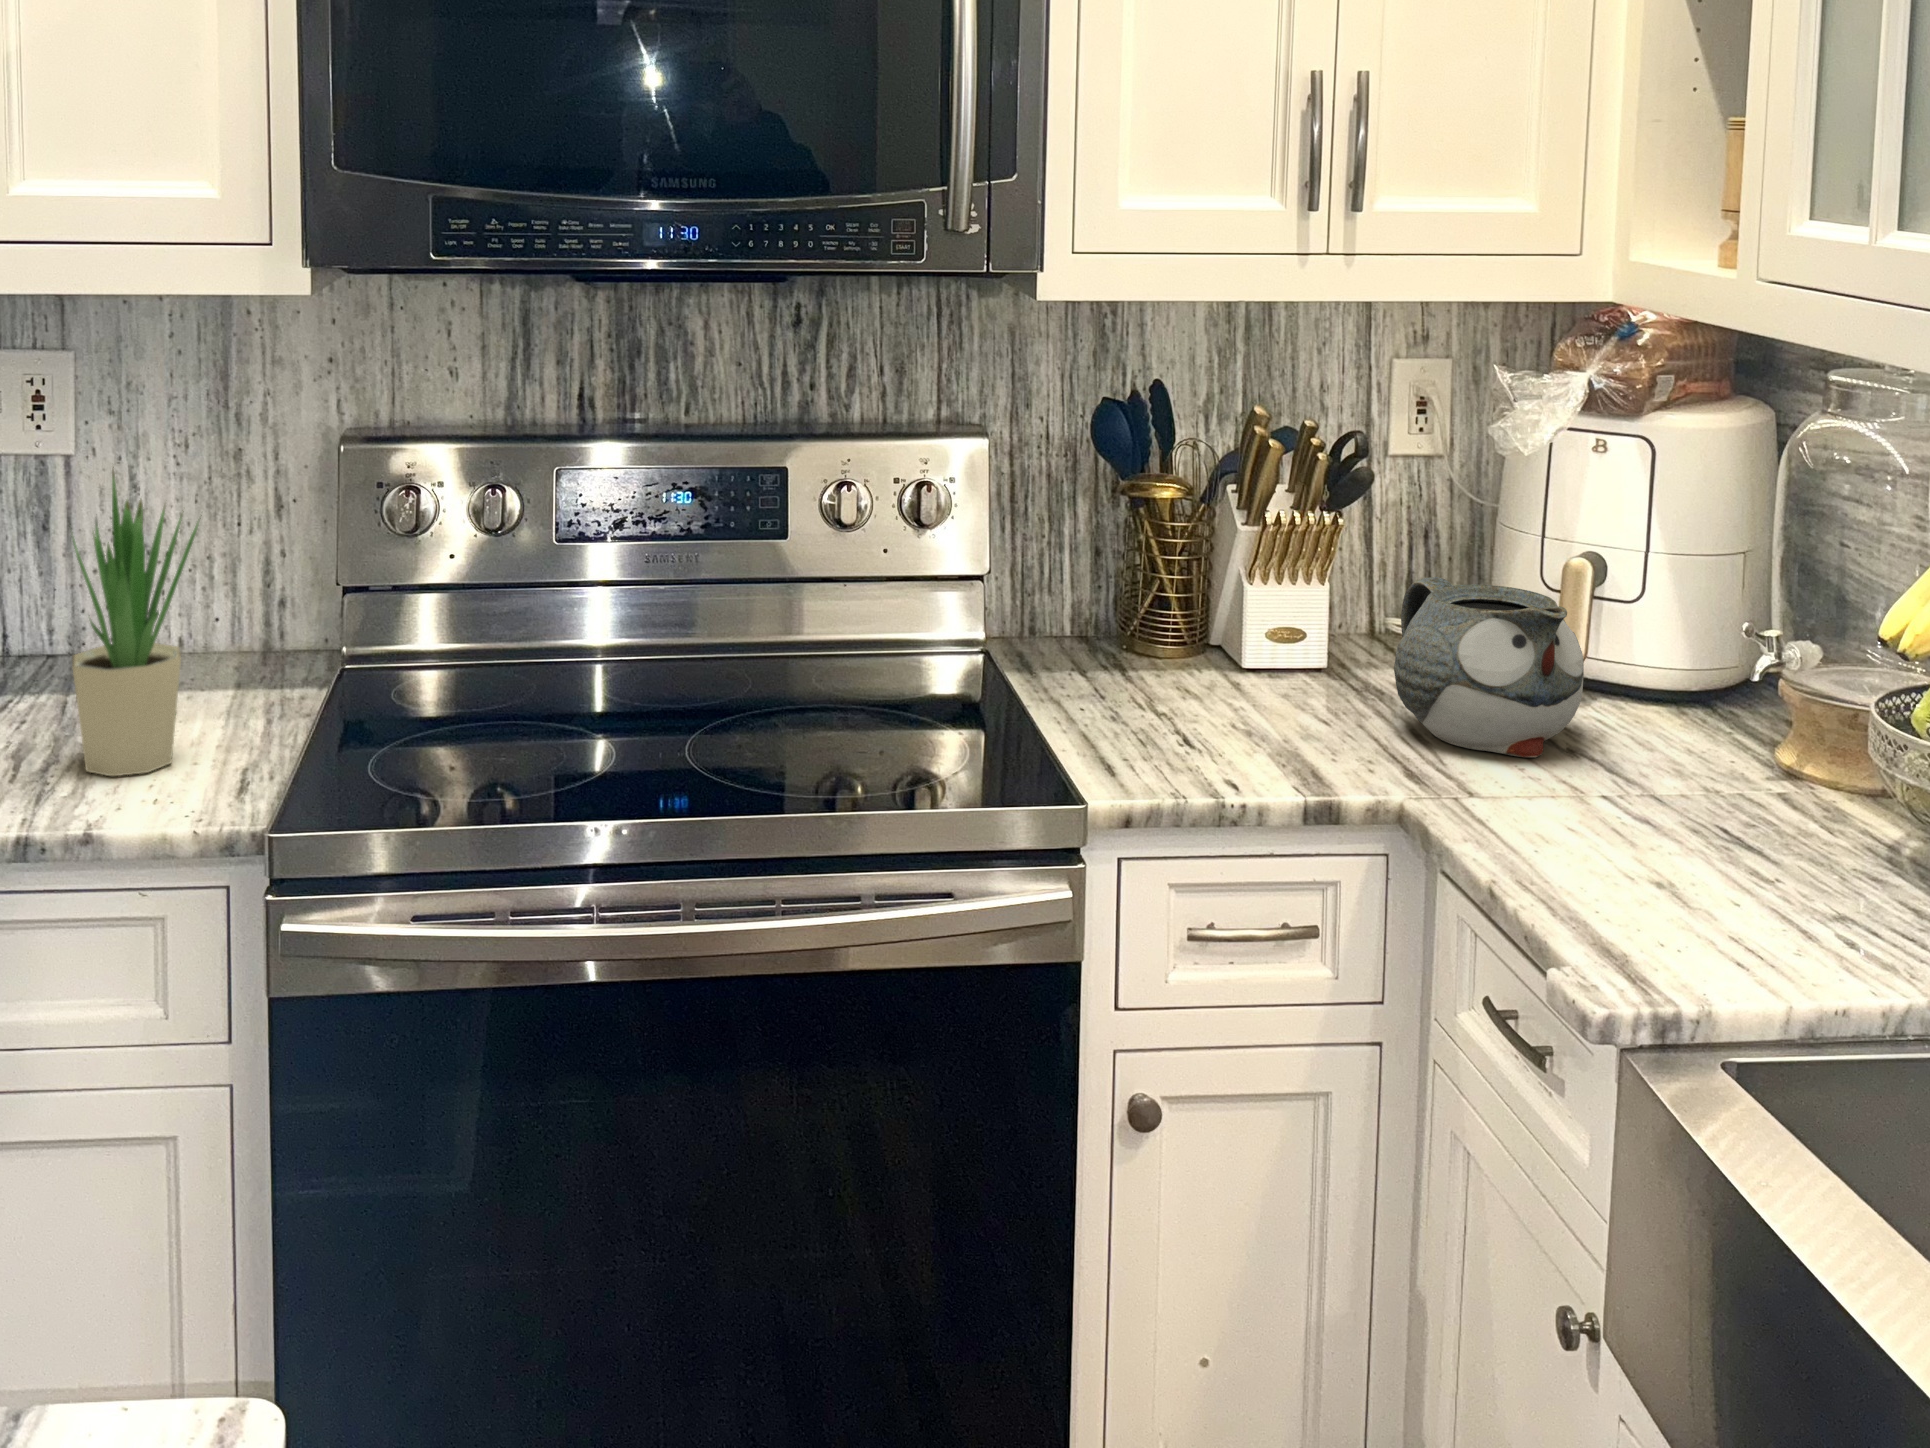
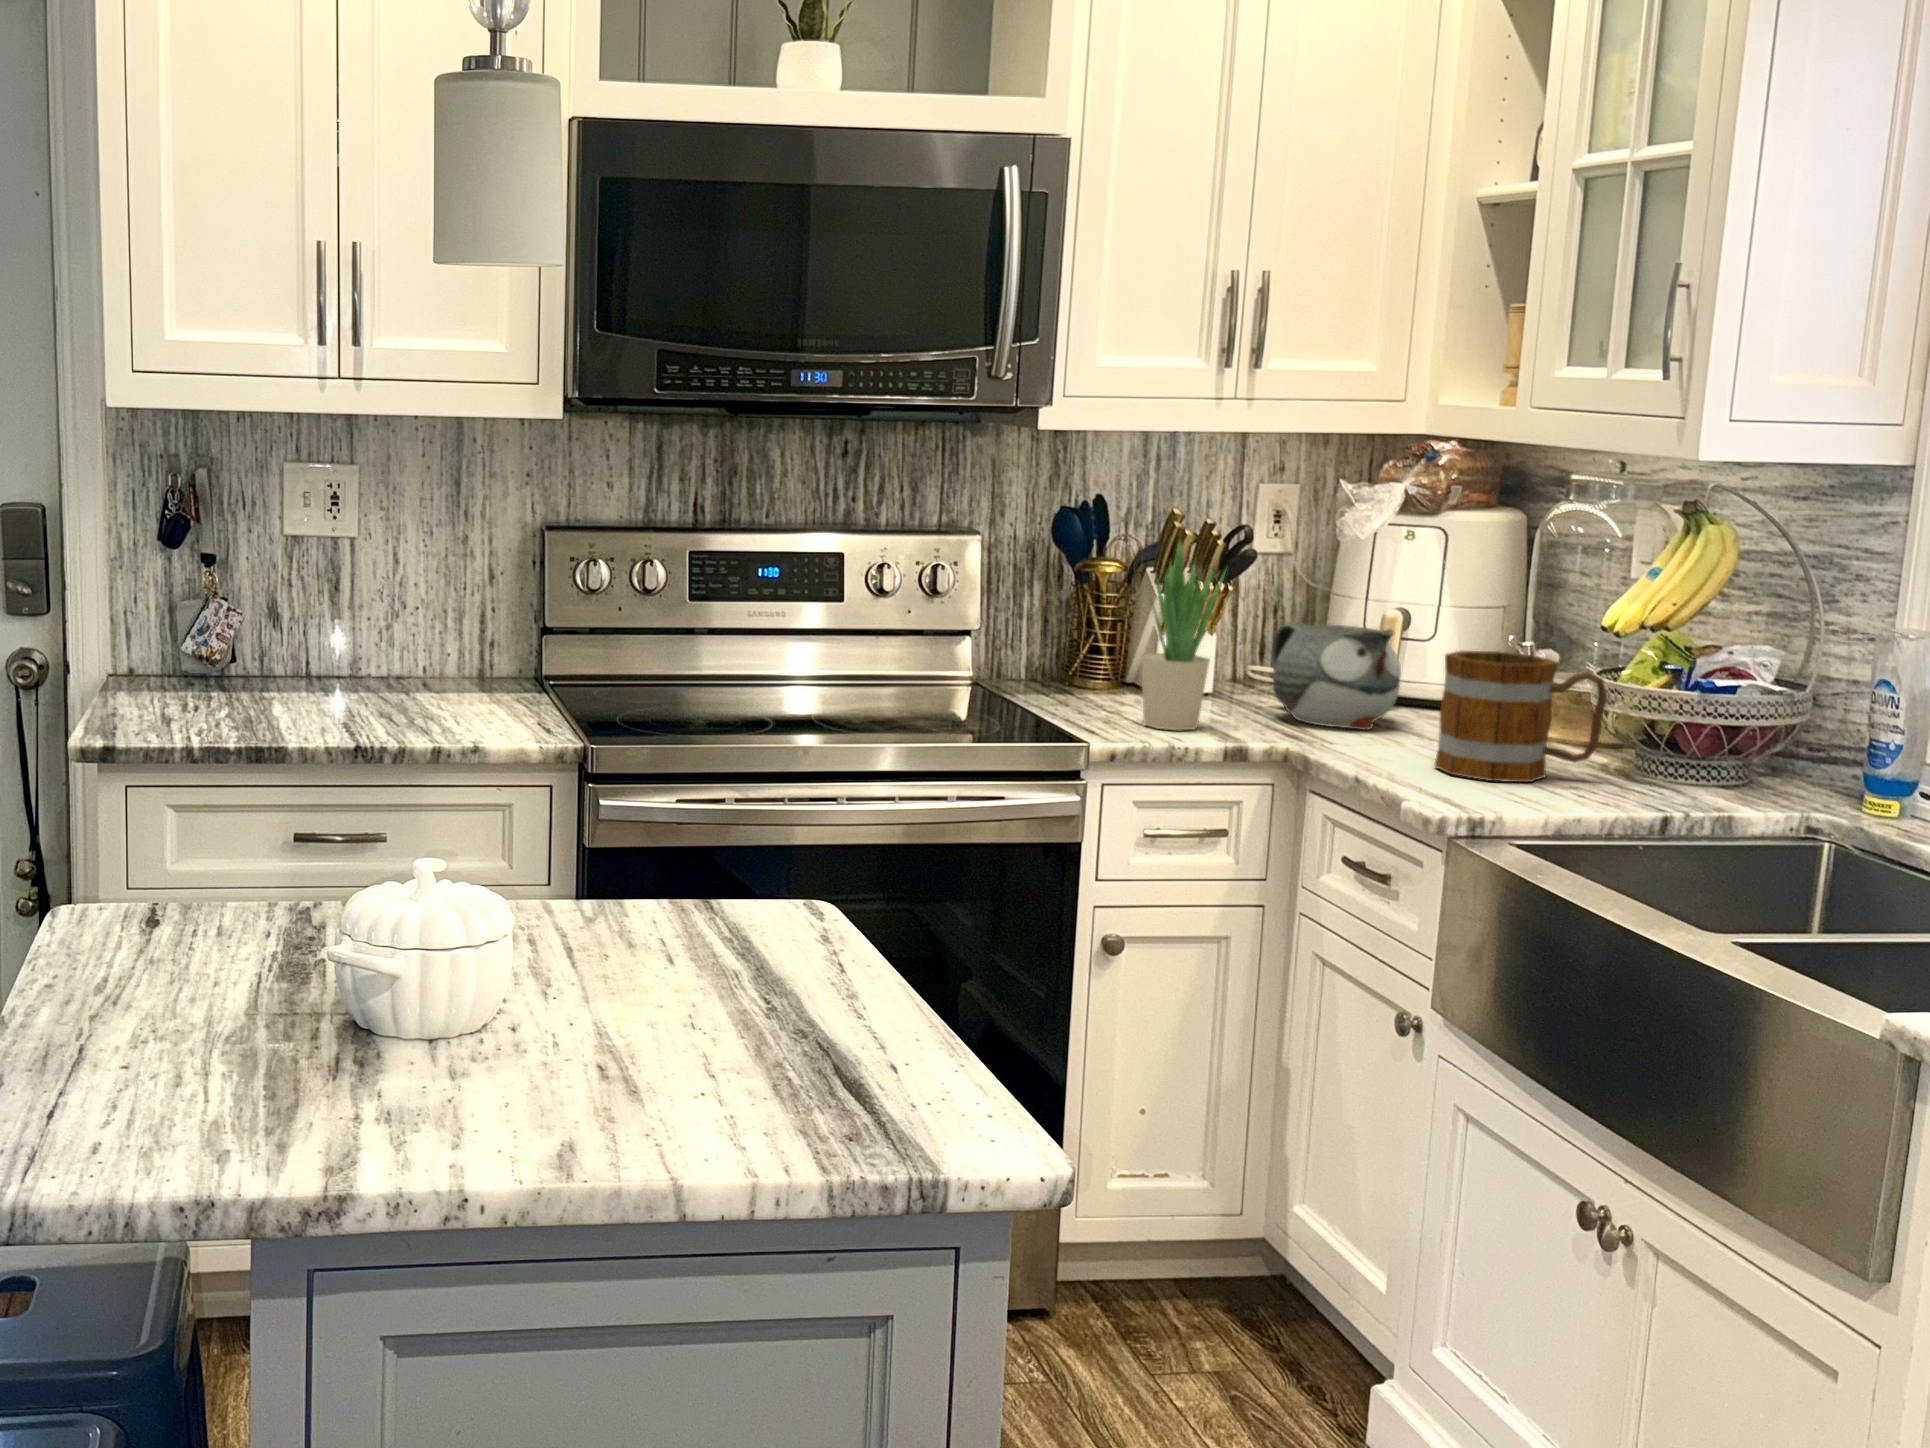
potted plant: present [72,467,199,776] -> present [1141,537,1225,730]
mug: none [1617,672,1892,907] -> present [1435,651,1607,782]

